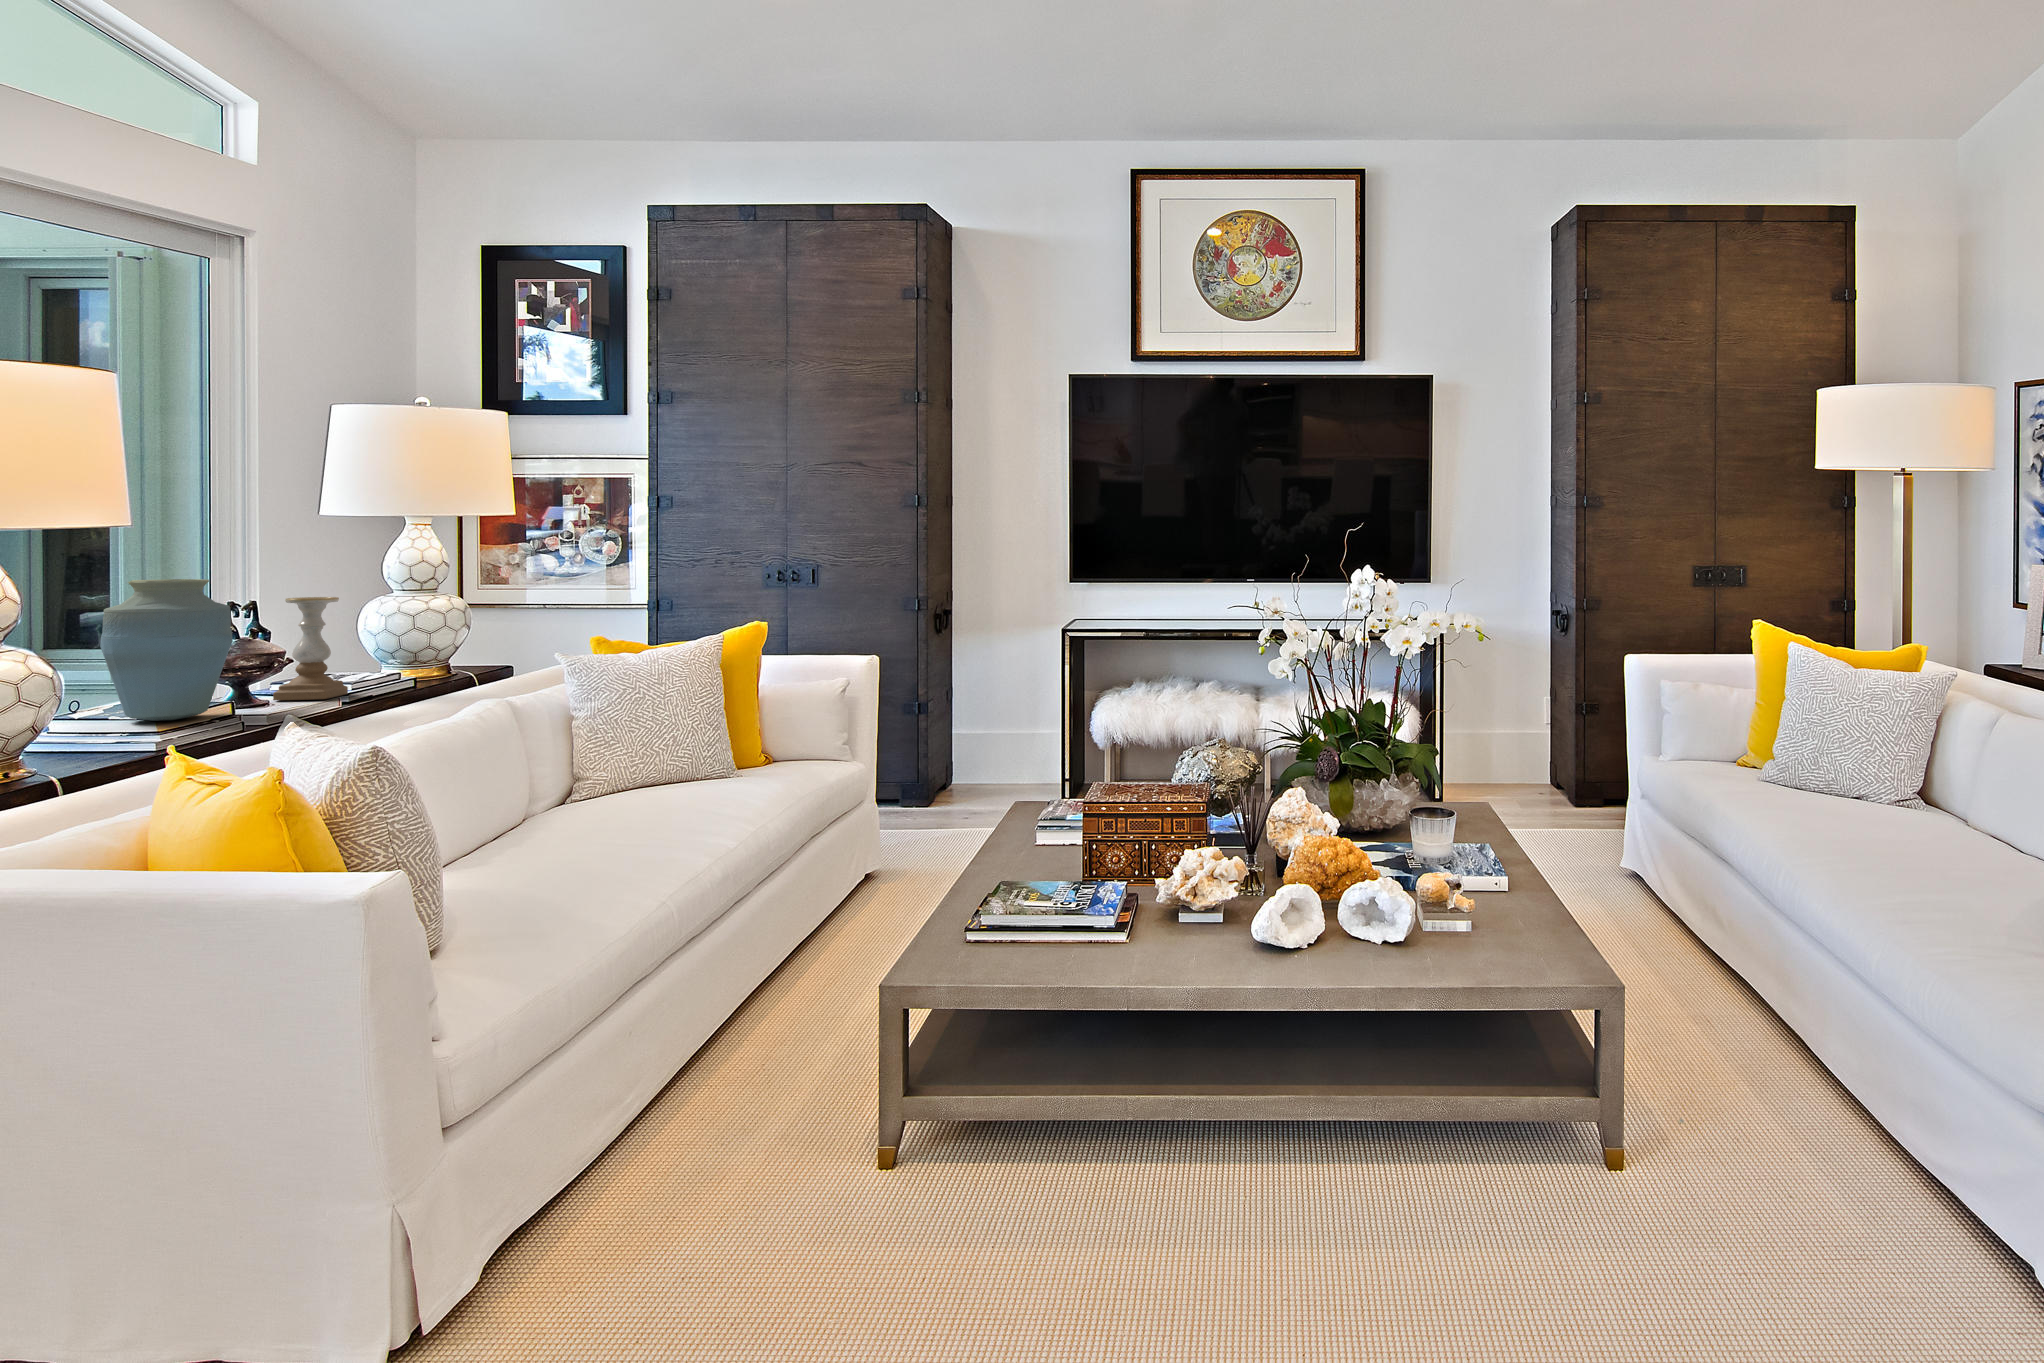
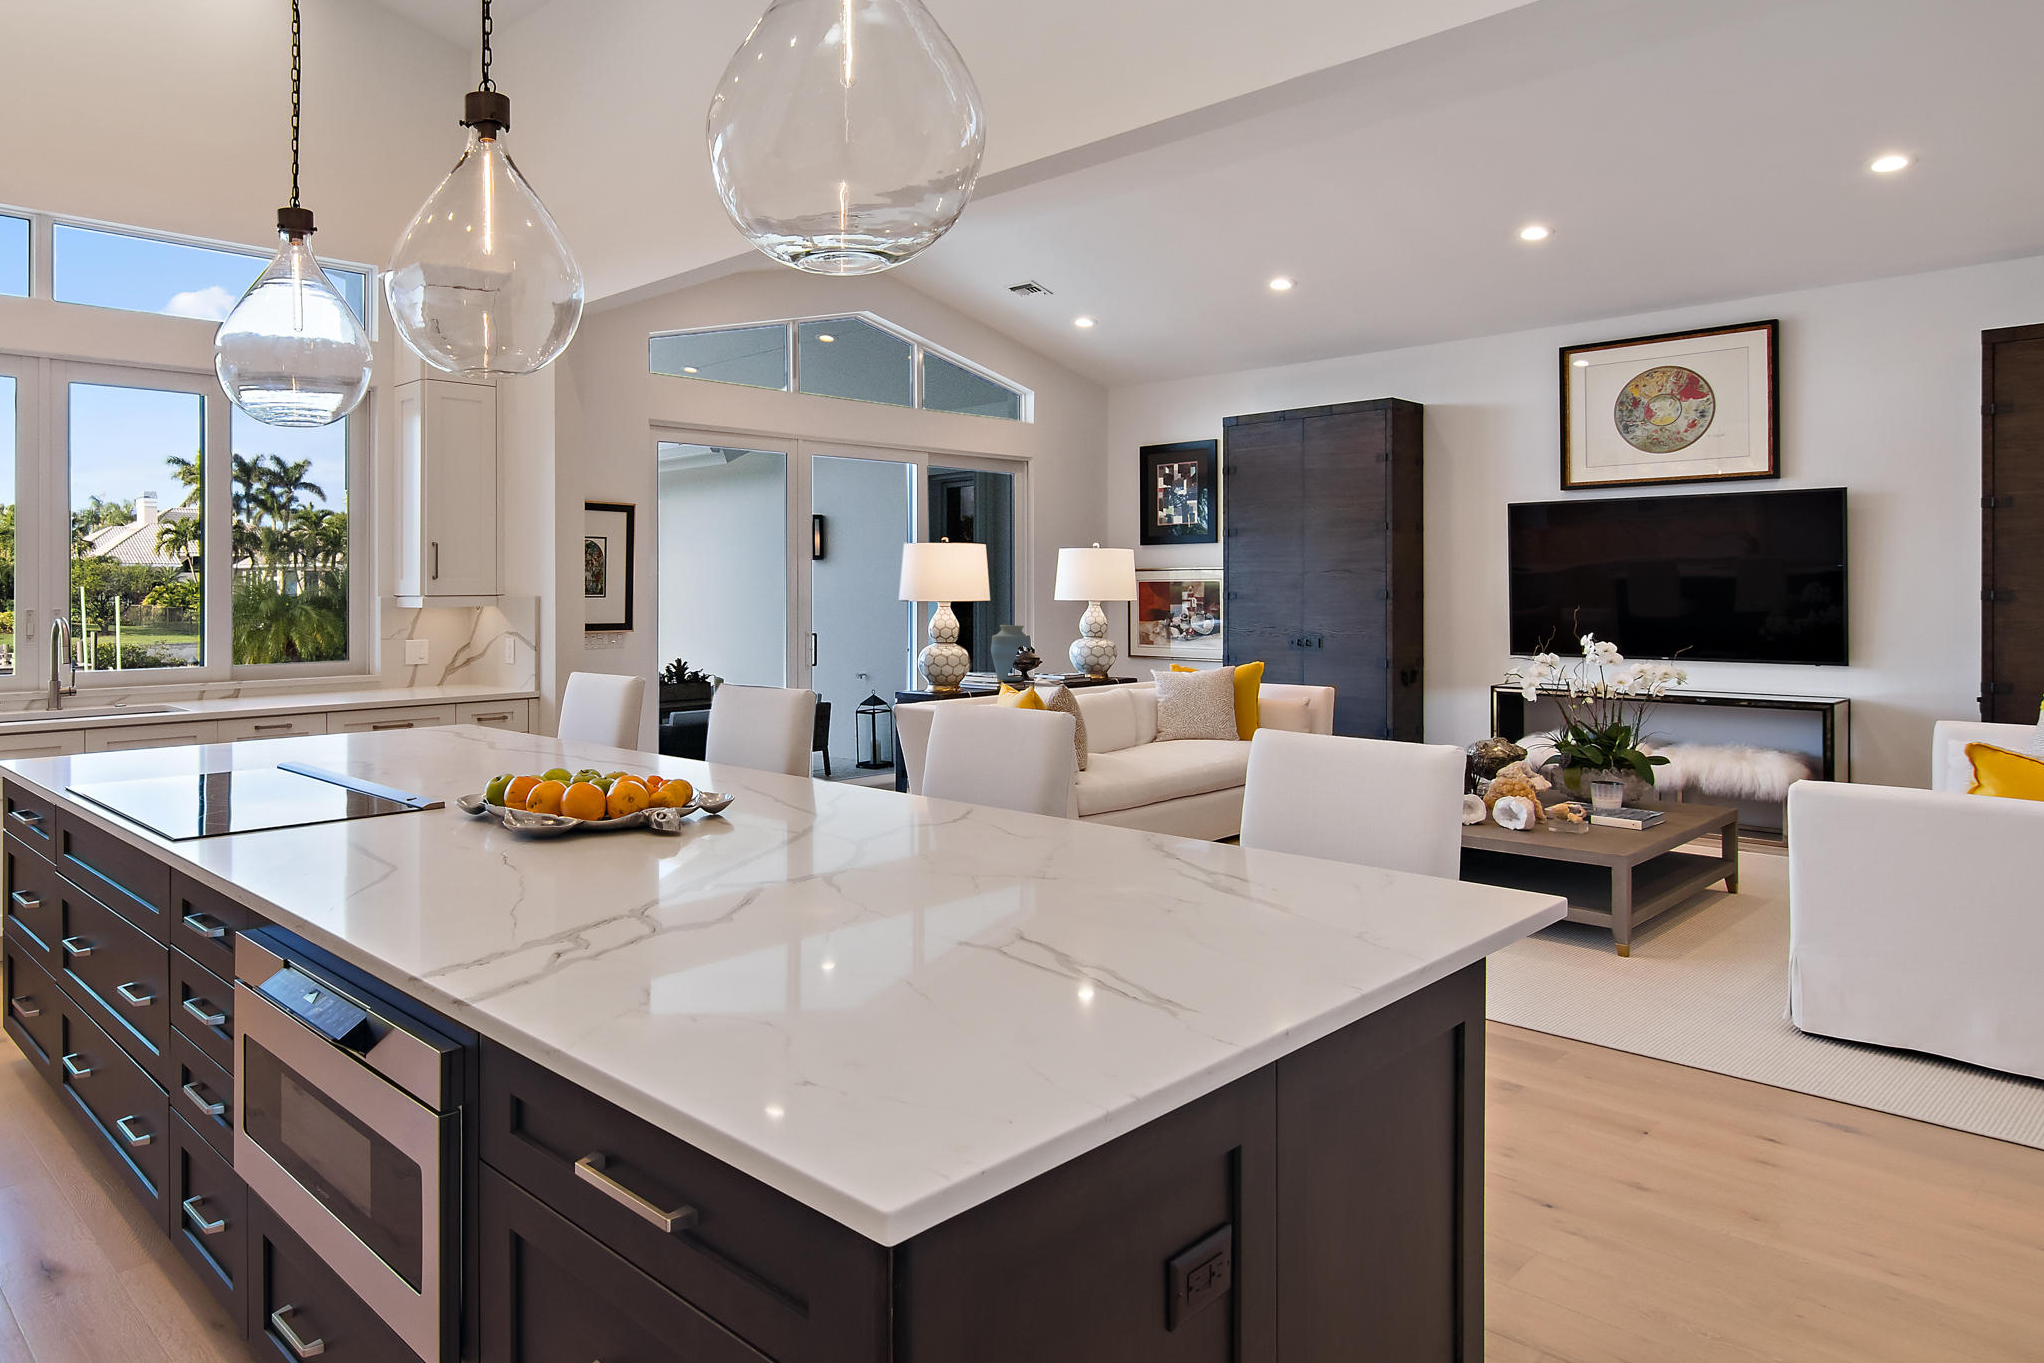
candle holder: present [273,597,348,700] -> none [1043,636,1069,681]

